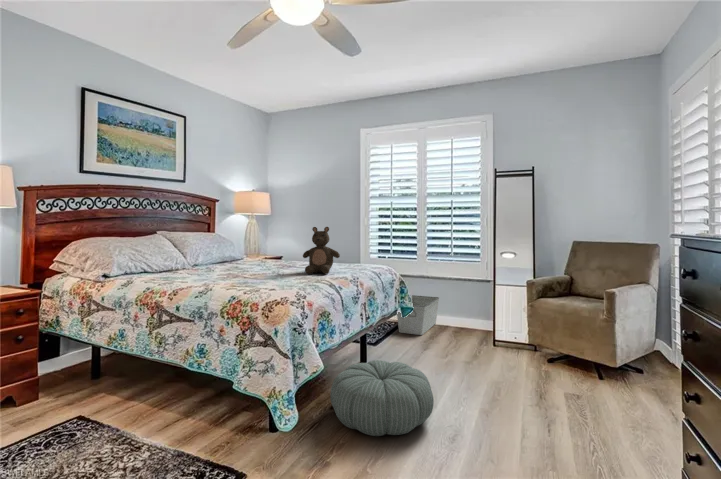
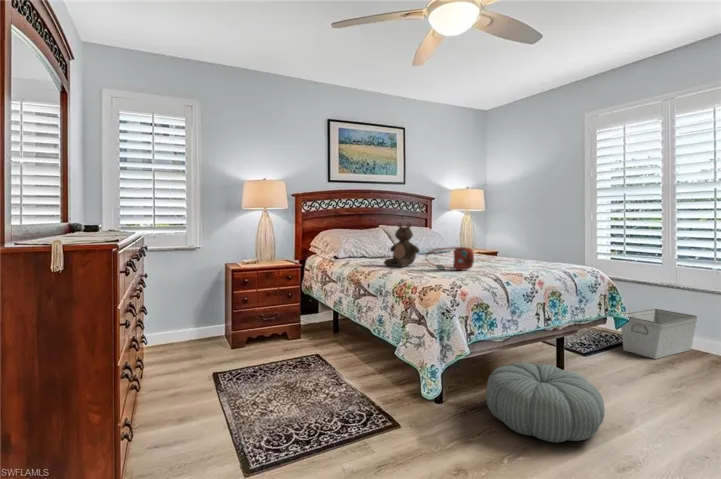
stuffed bear: present [303,227,340,274] -> present [384,223,419,267]
handbag: none [246,253,299,279] -> present [426,247,474,271]

